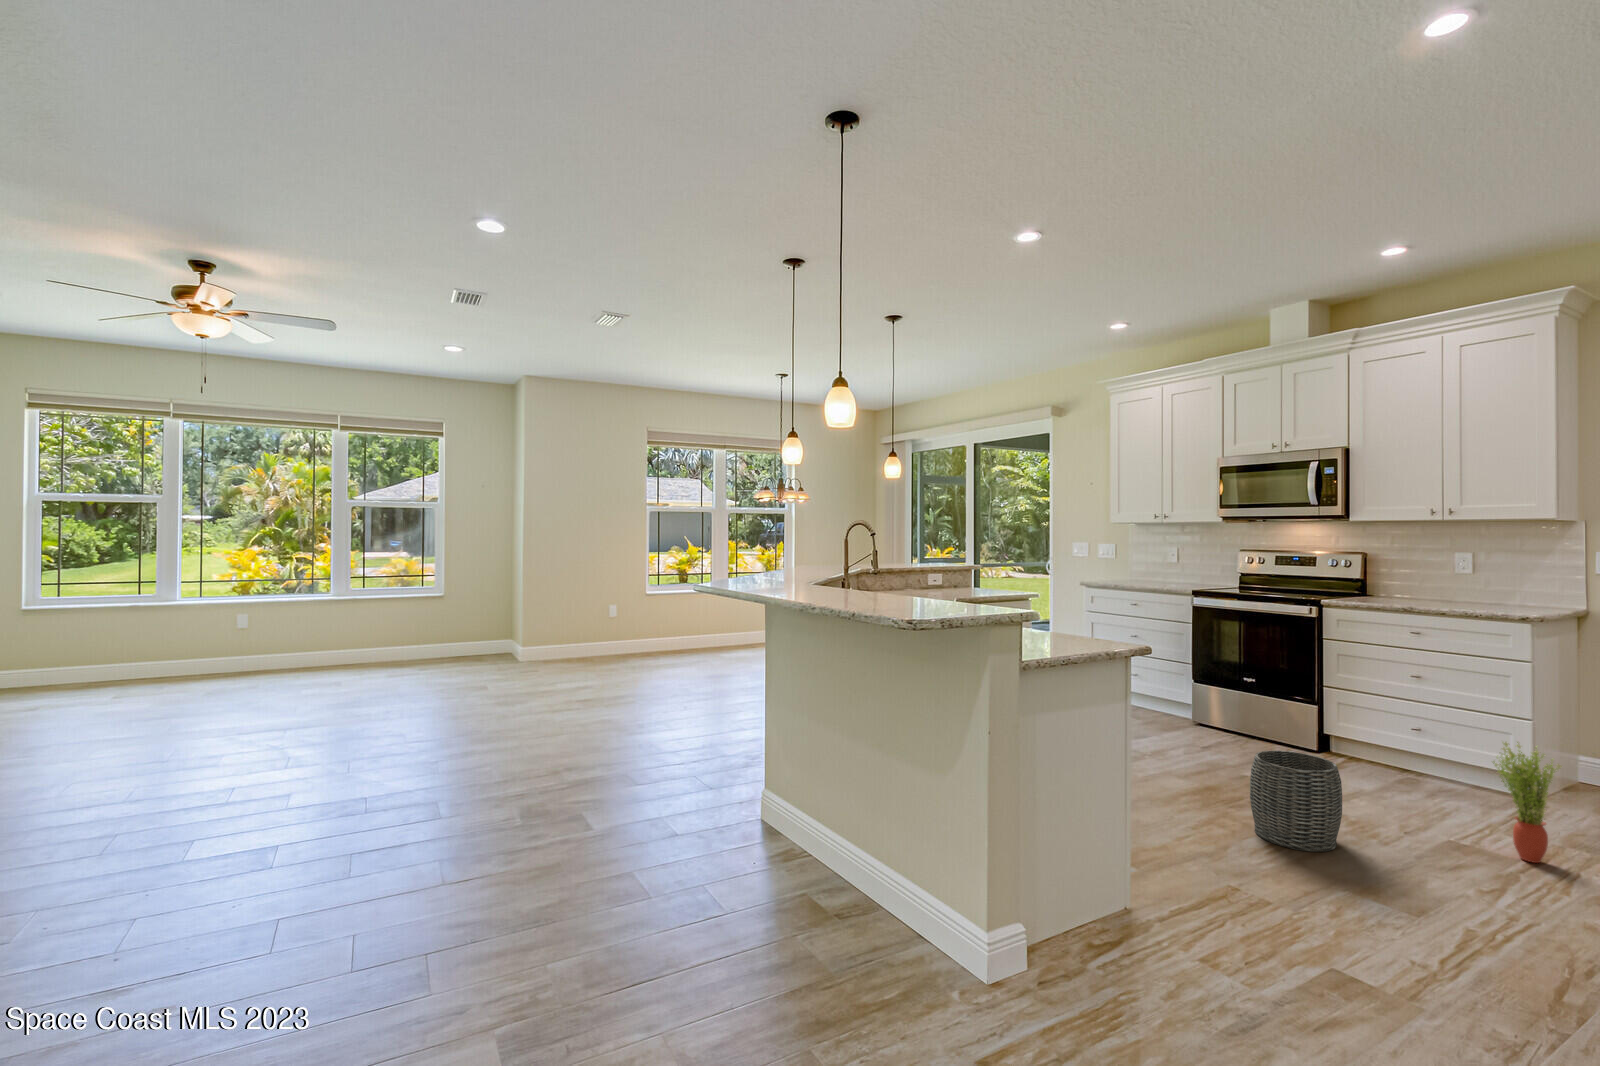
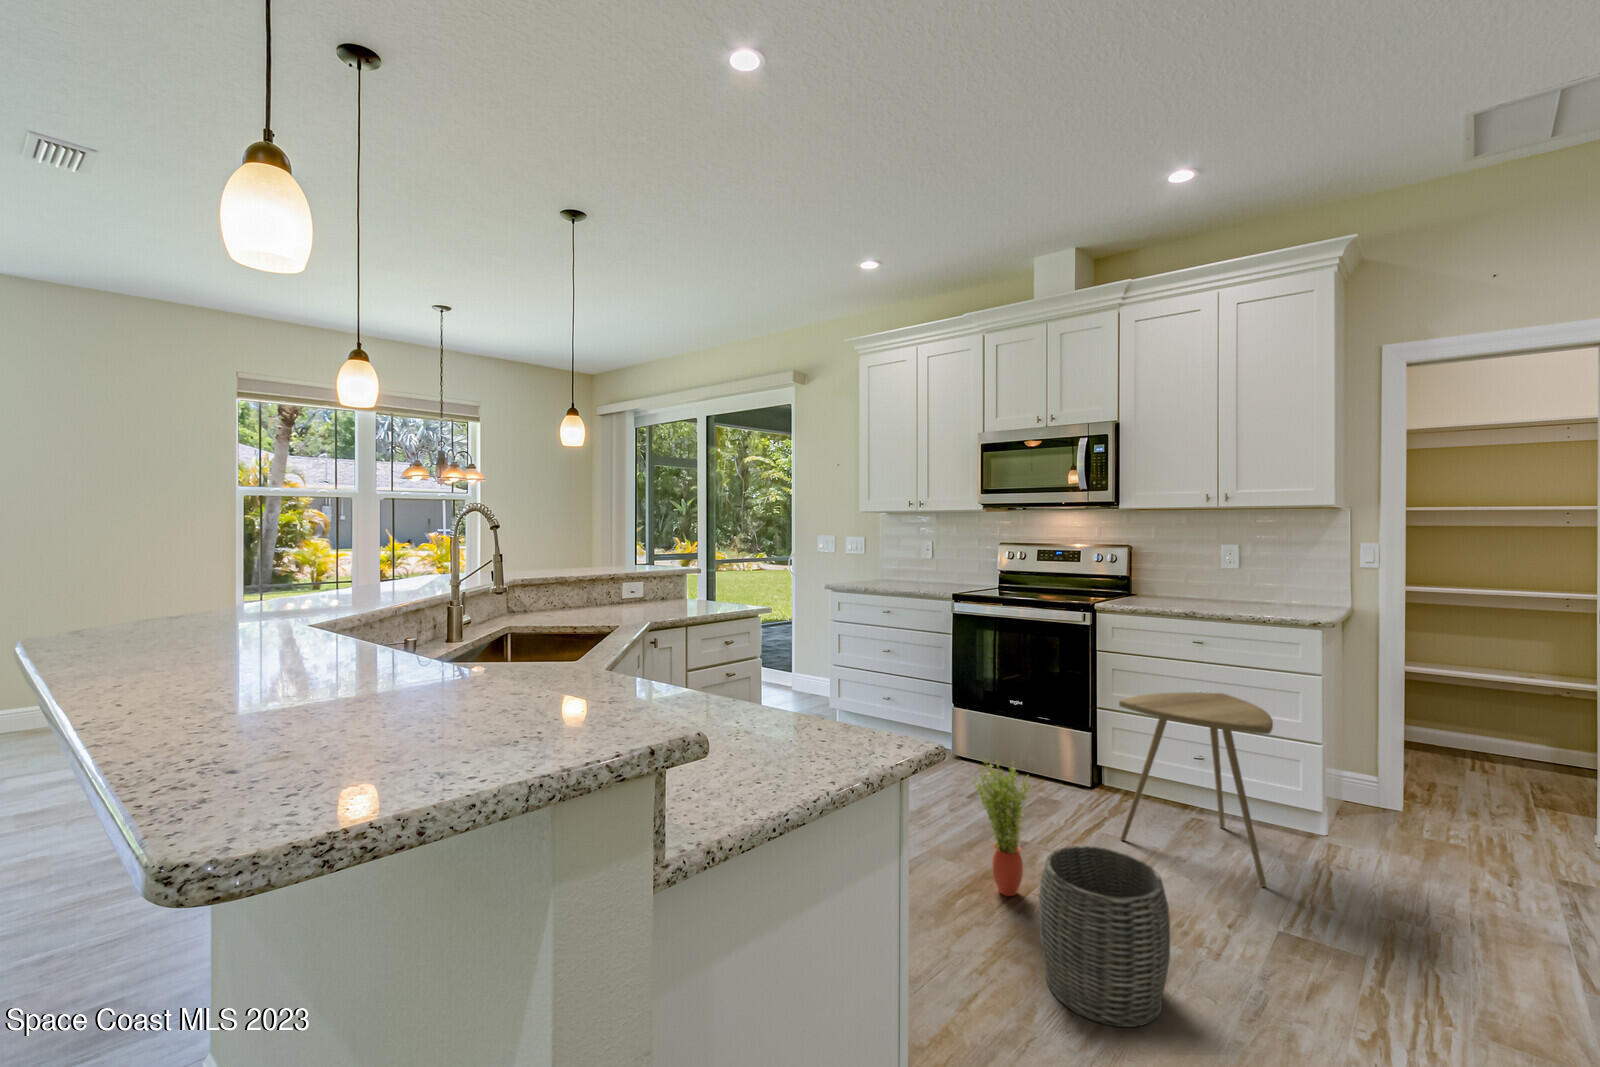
side table: none [1334,671,1464,812] -> present [1119,692,1273,887]
potted plant: present [1494,742,1562,863] -> present [973,759,1031,896]

